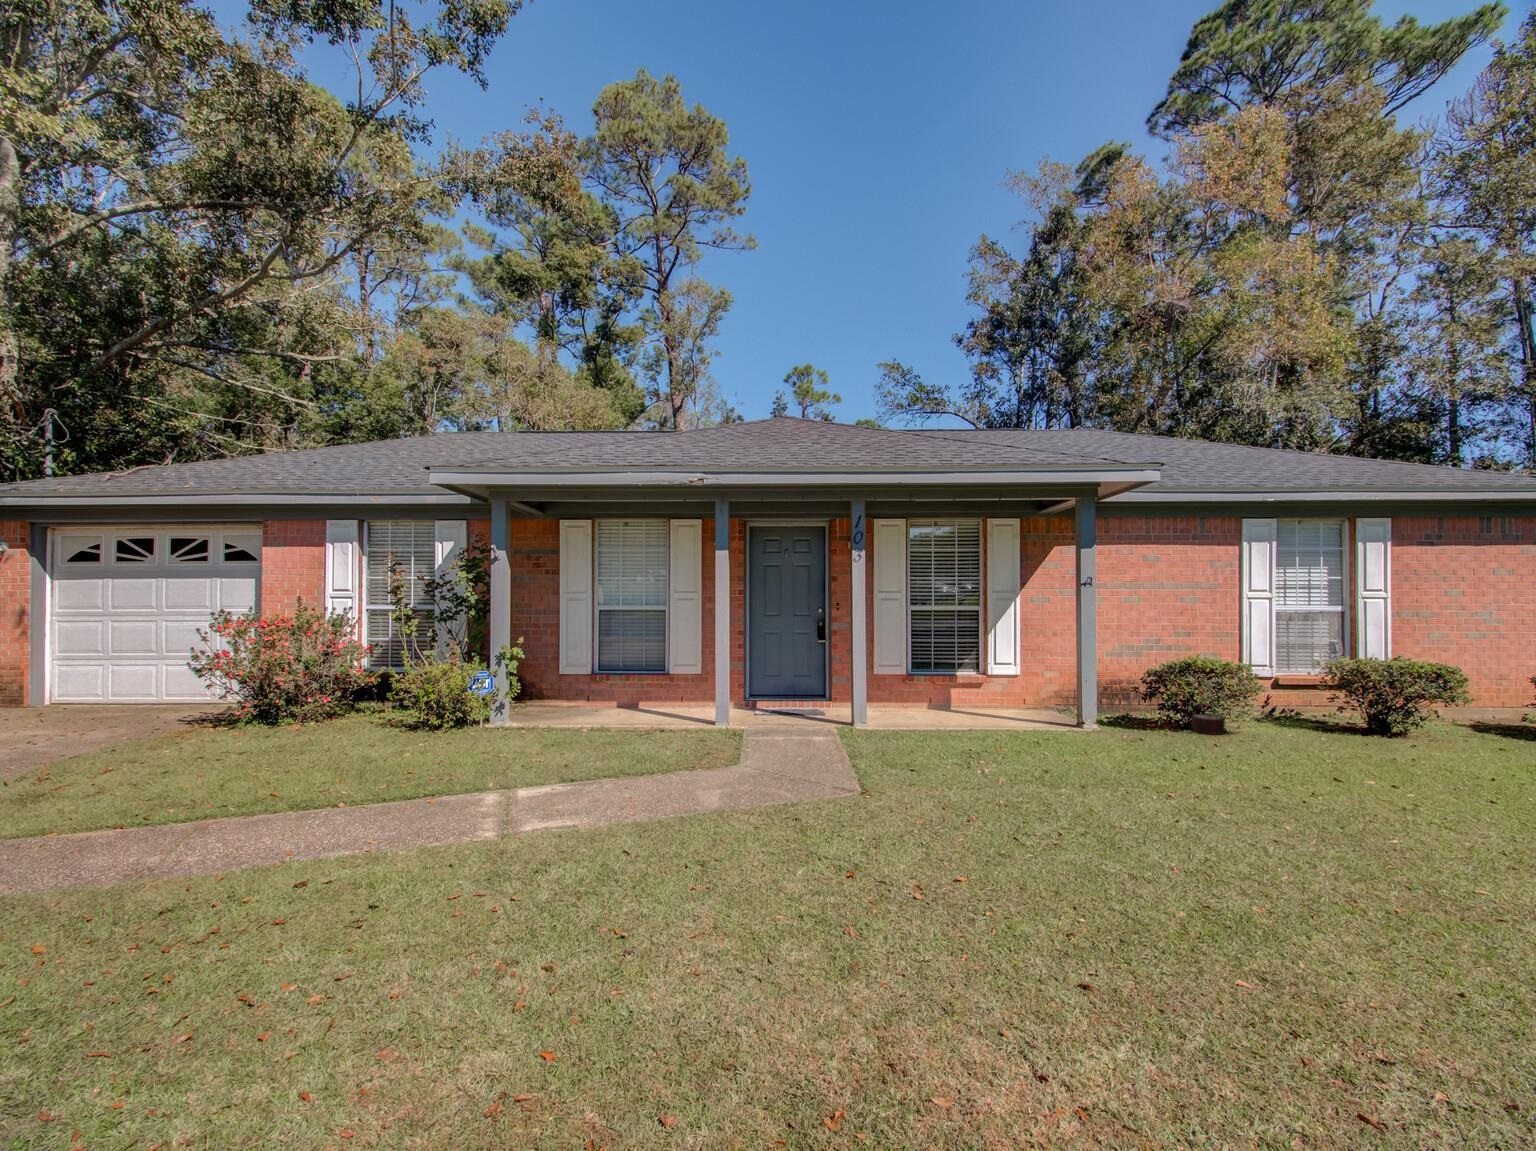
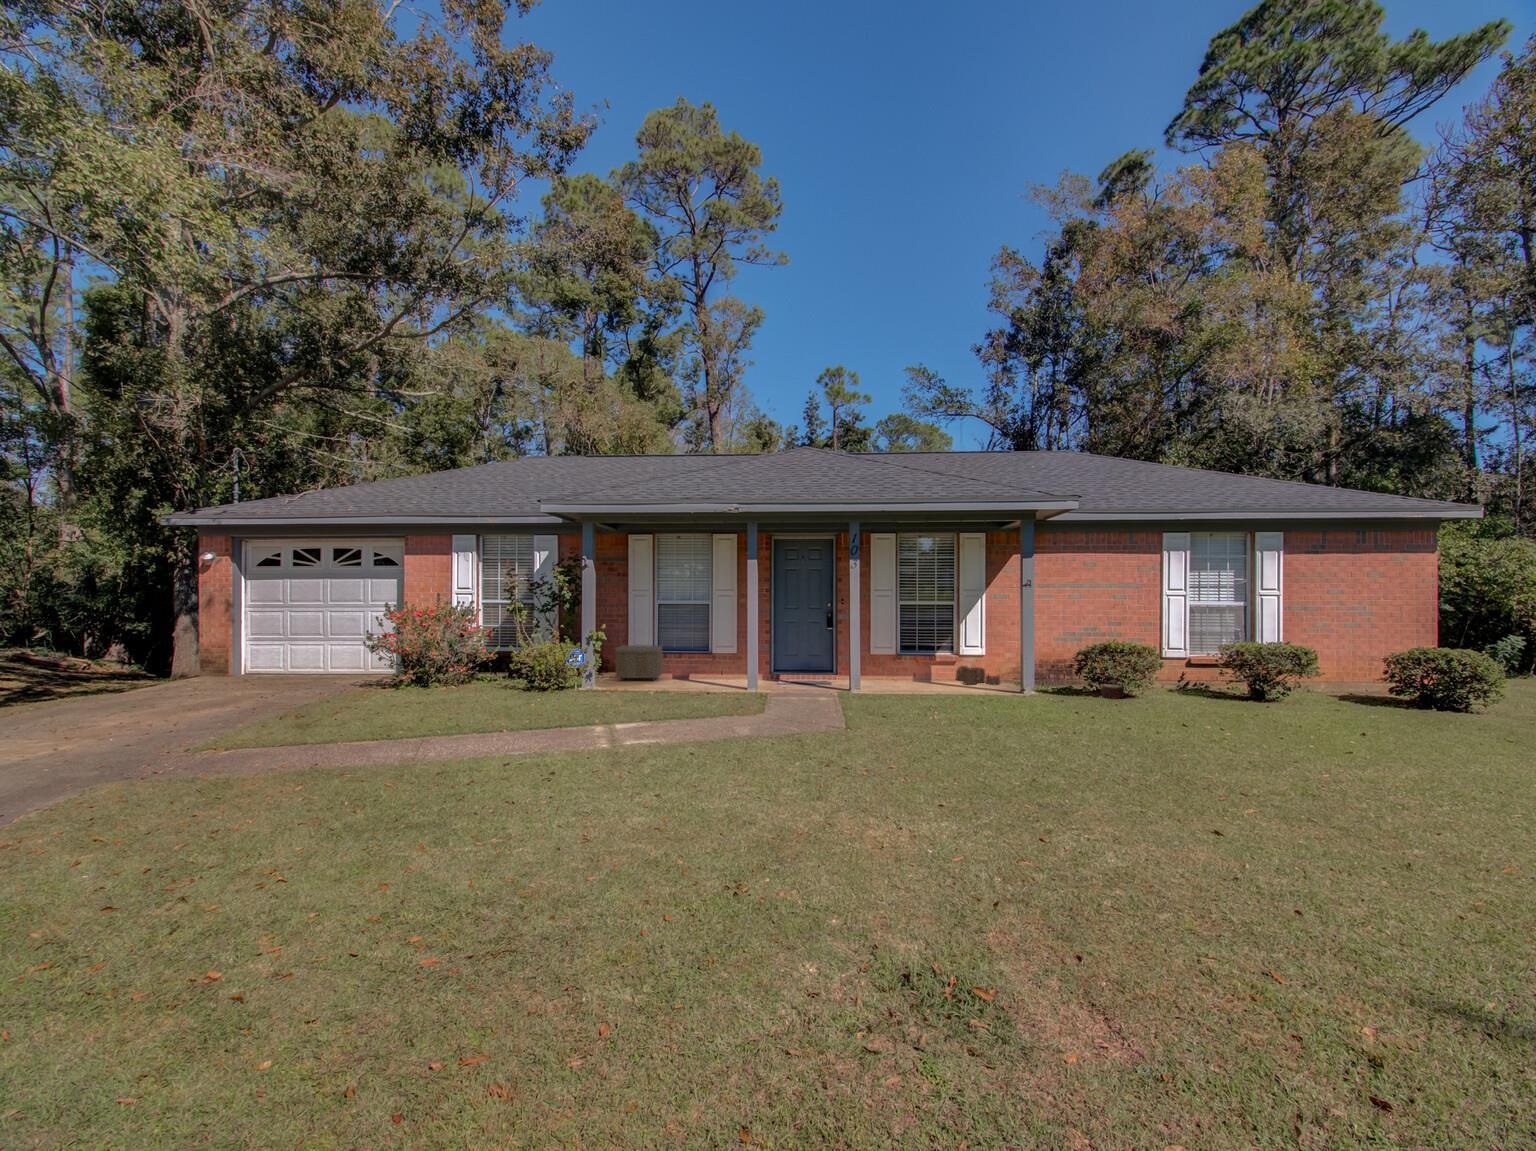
storage bench: none [540,664,604,712] -> present [615,646,662,680]
woven basket: none [985,687,1045,714] -> present [956,666,1000,685]

